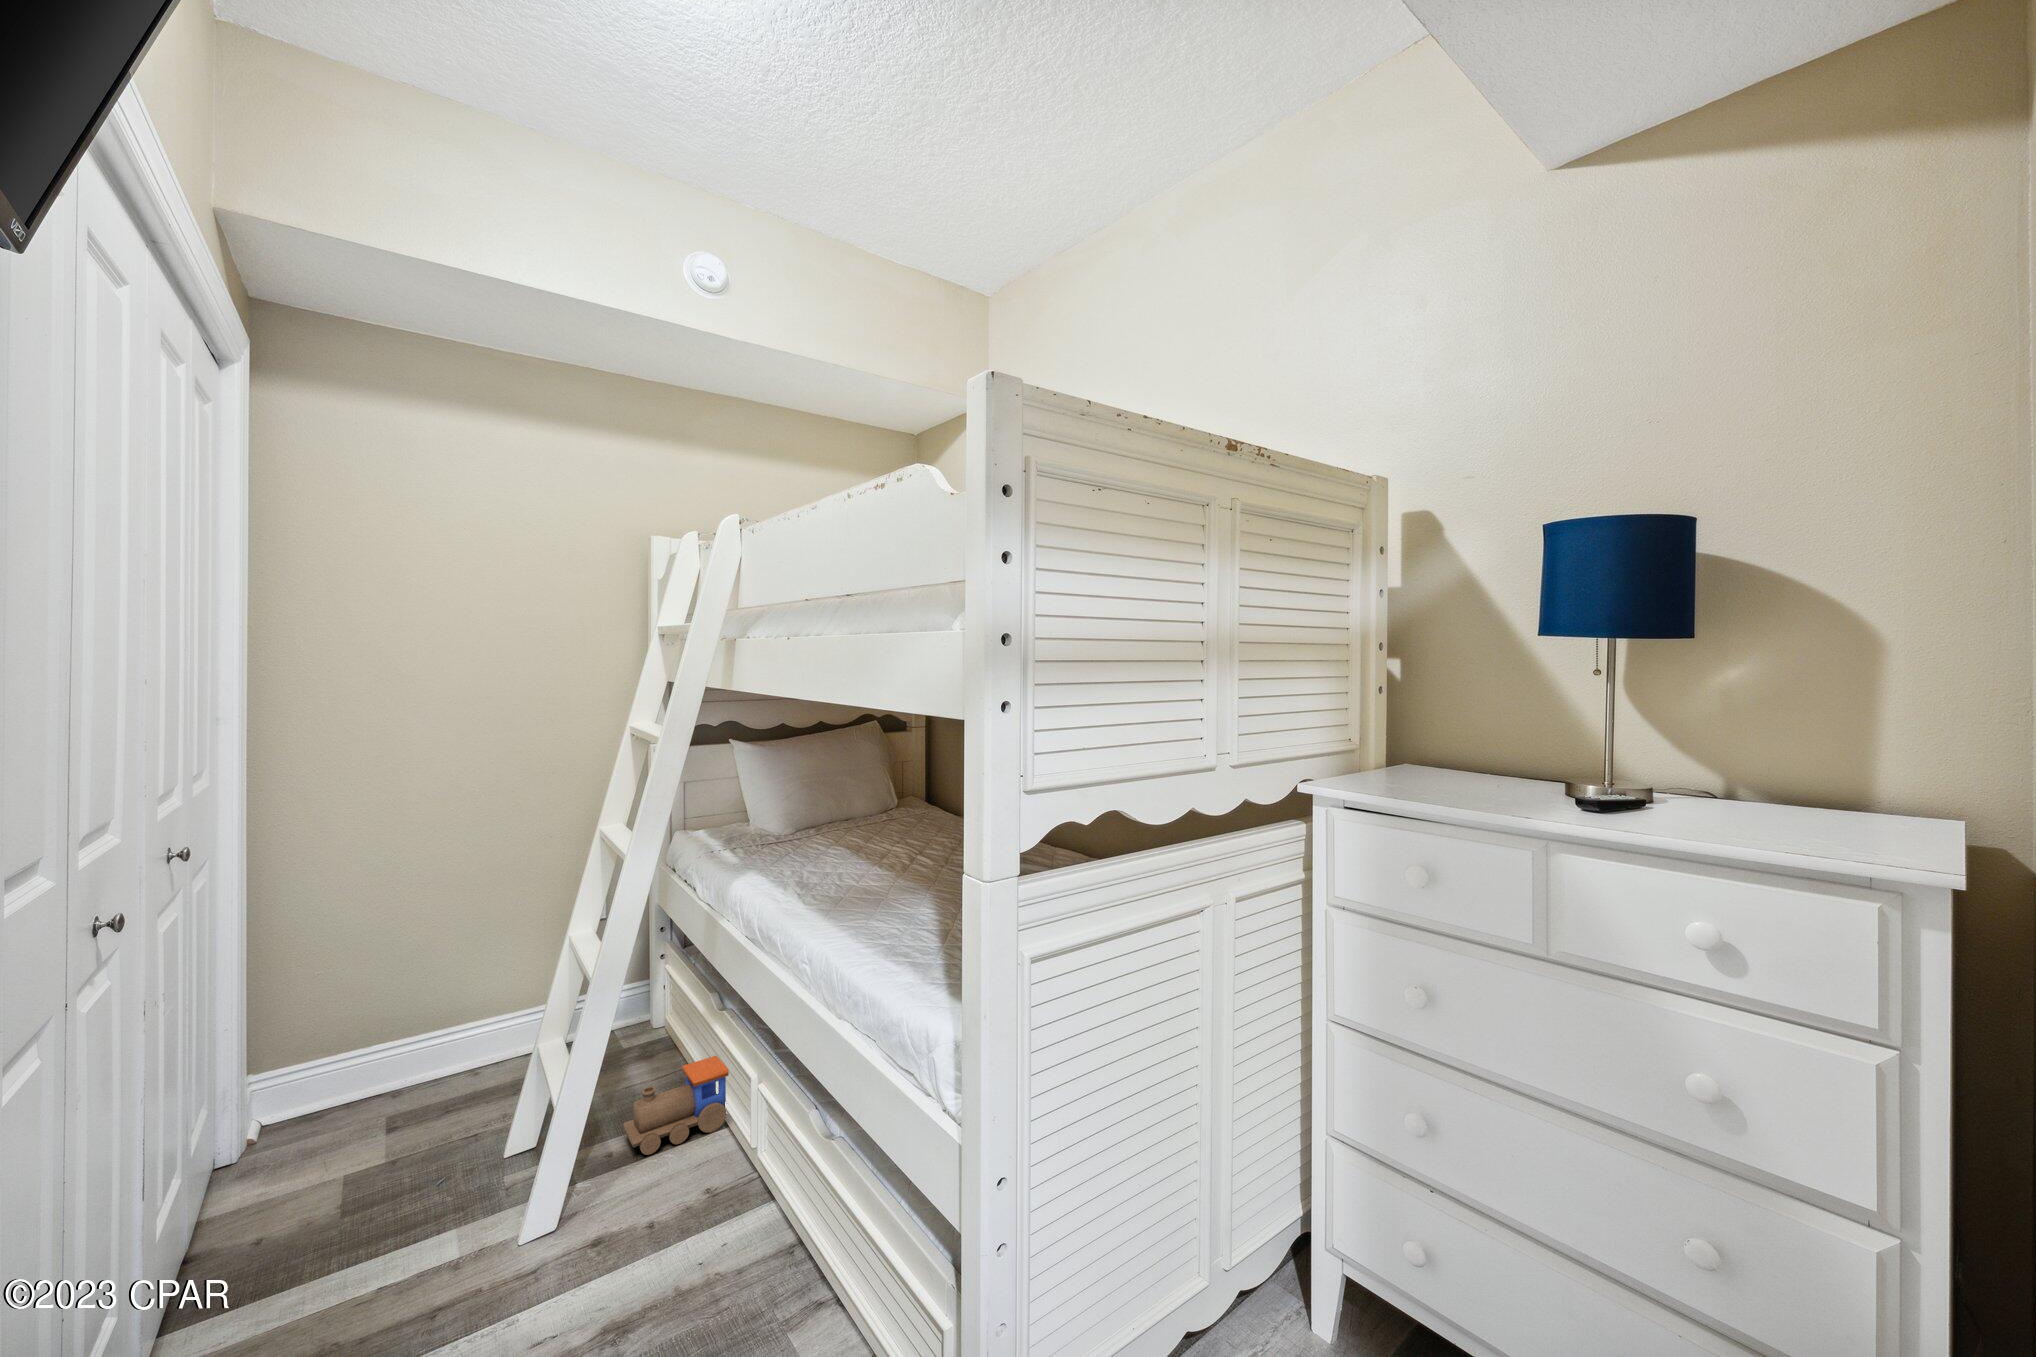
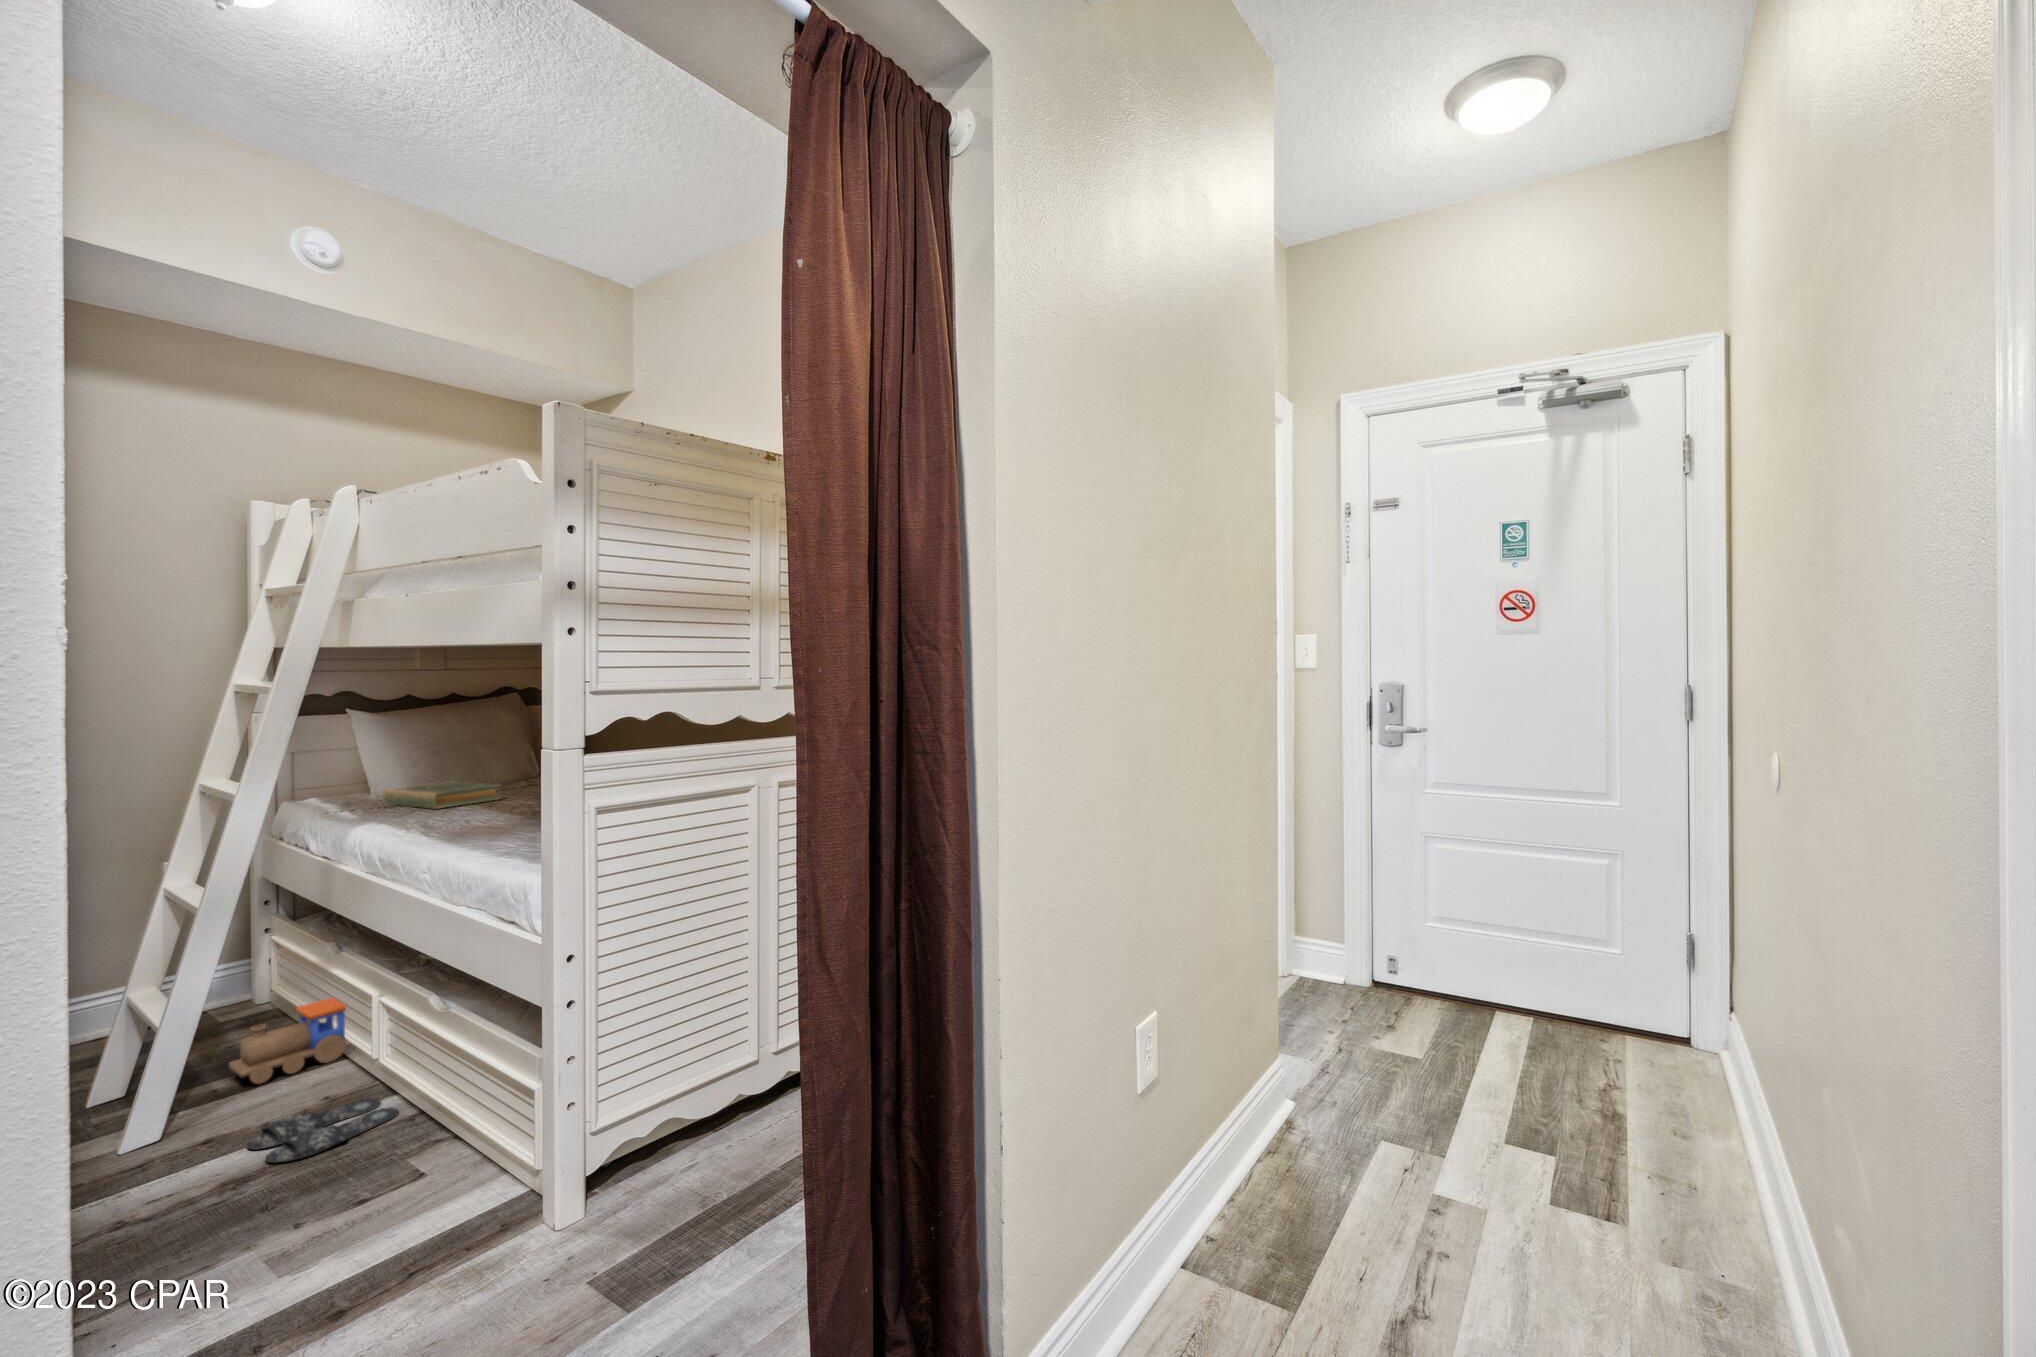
hardback book: none [760,817,870,855] -> present [382,781,500,809]
slippers: none [631,1203,777,1301] -> present [247,1099,398,1163]

